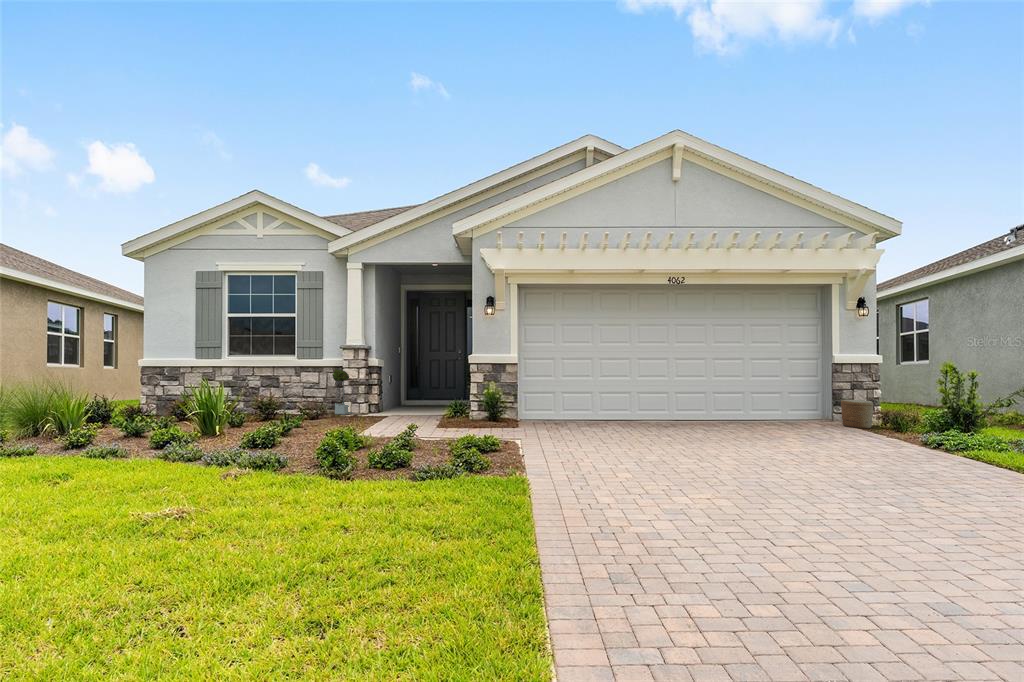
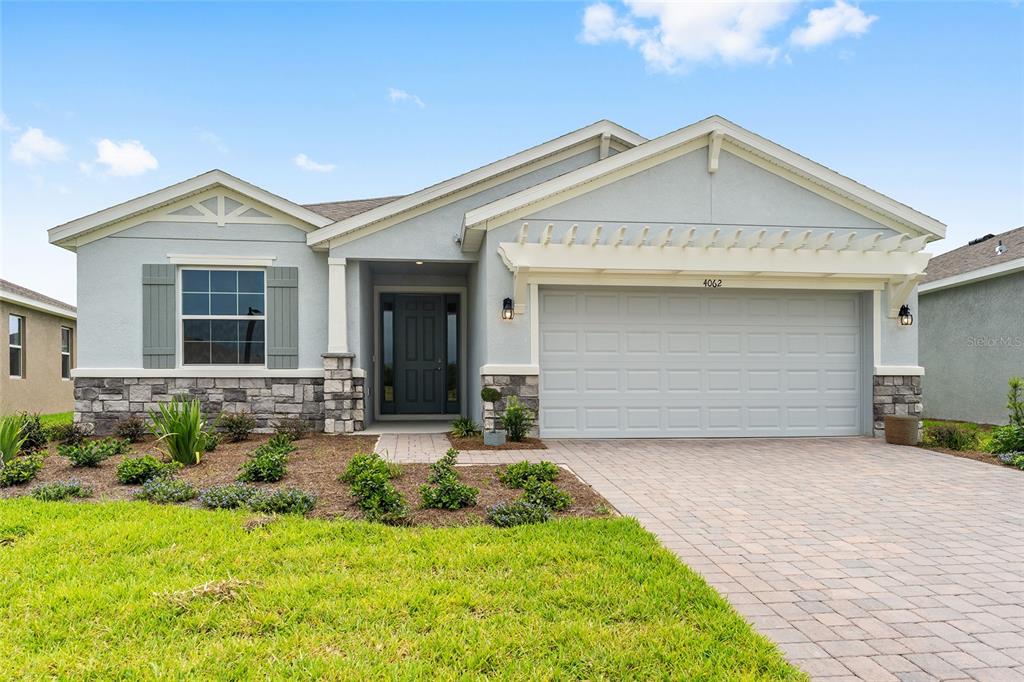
potted tree: present [332,369,353,415] -> present [481,387,506,446]

